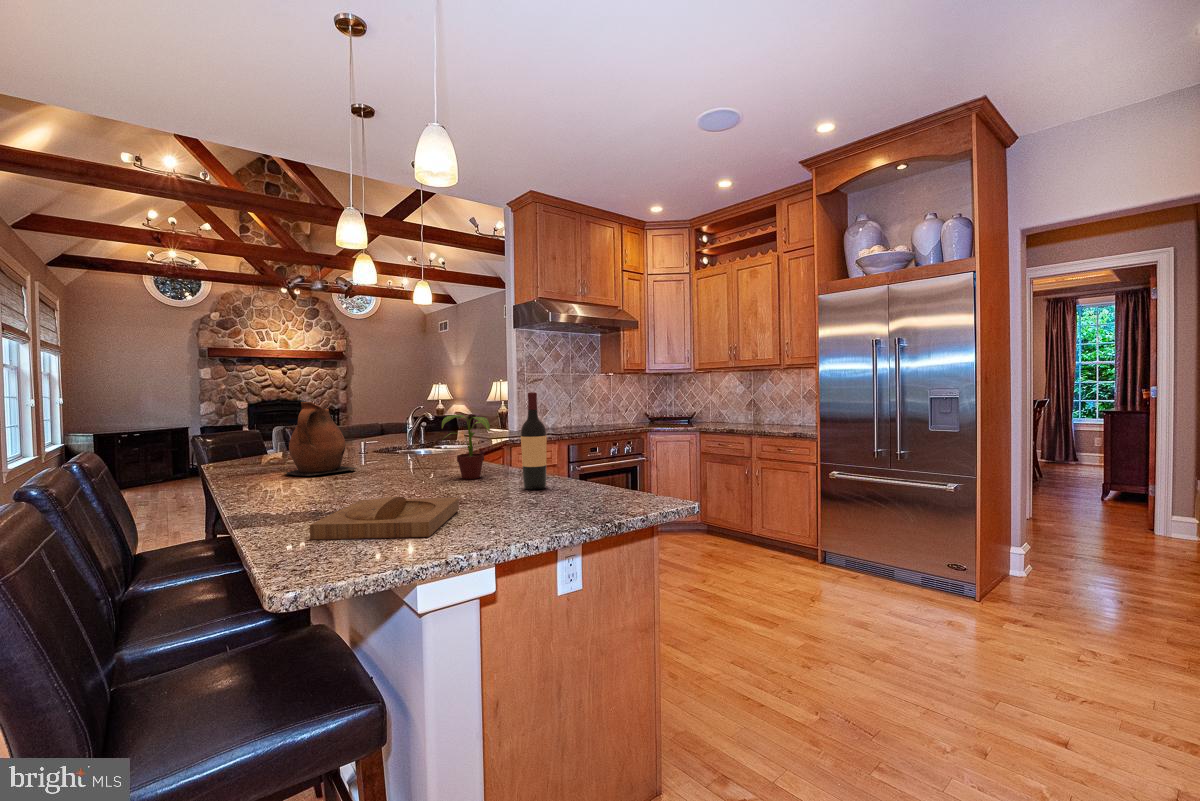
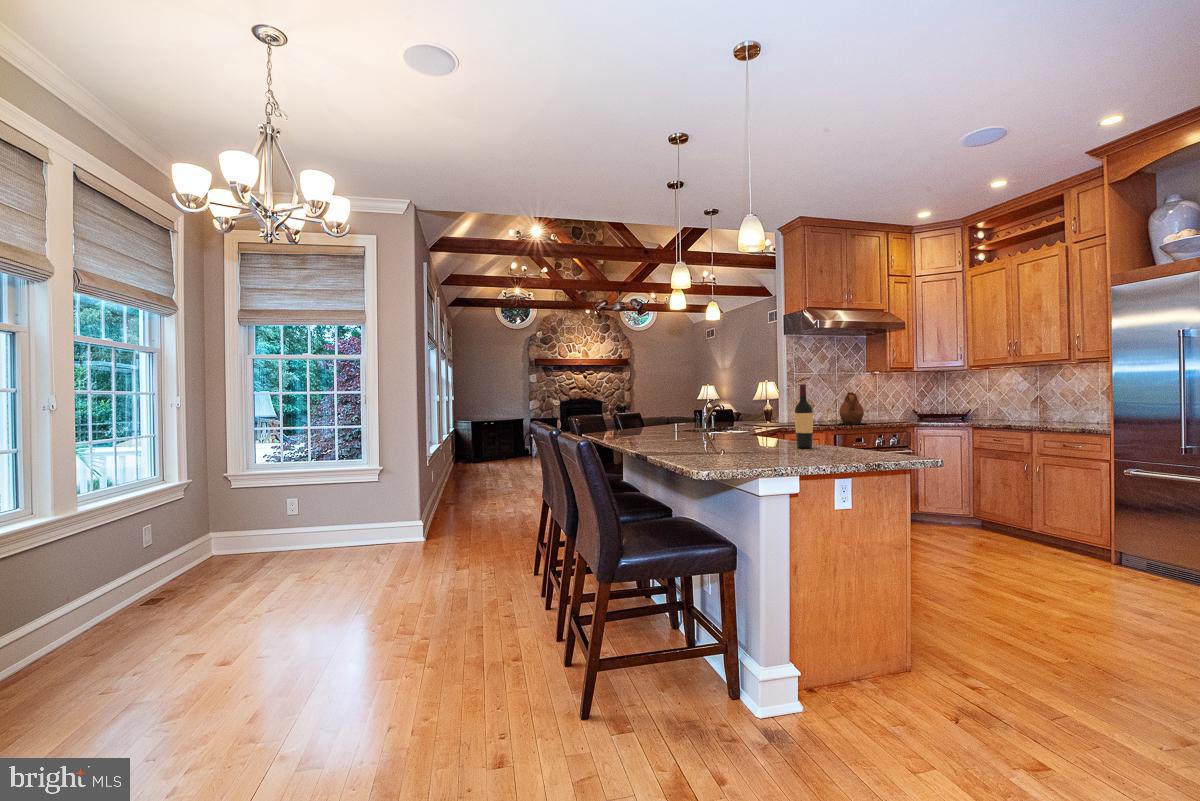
ceramic pitcher: present [285,402,356,476] -> present [838,392,864,424]
potted plant: present [442,415,490,479] -> none [739,401,772,443]
tray: present [310,497,459,540] -> none [686,441,758,459]

